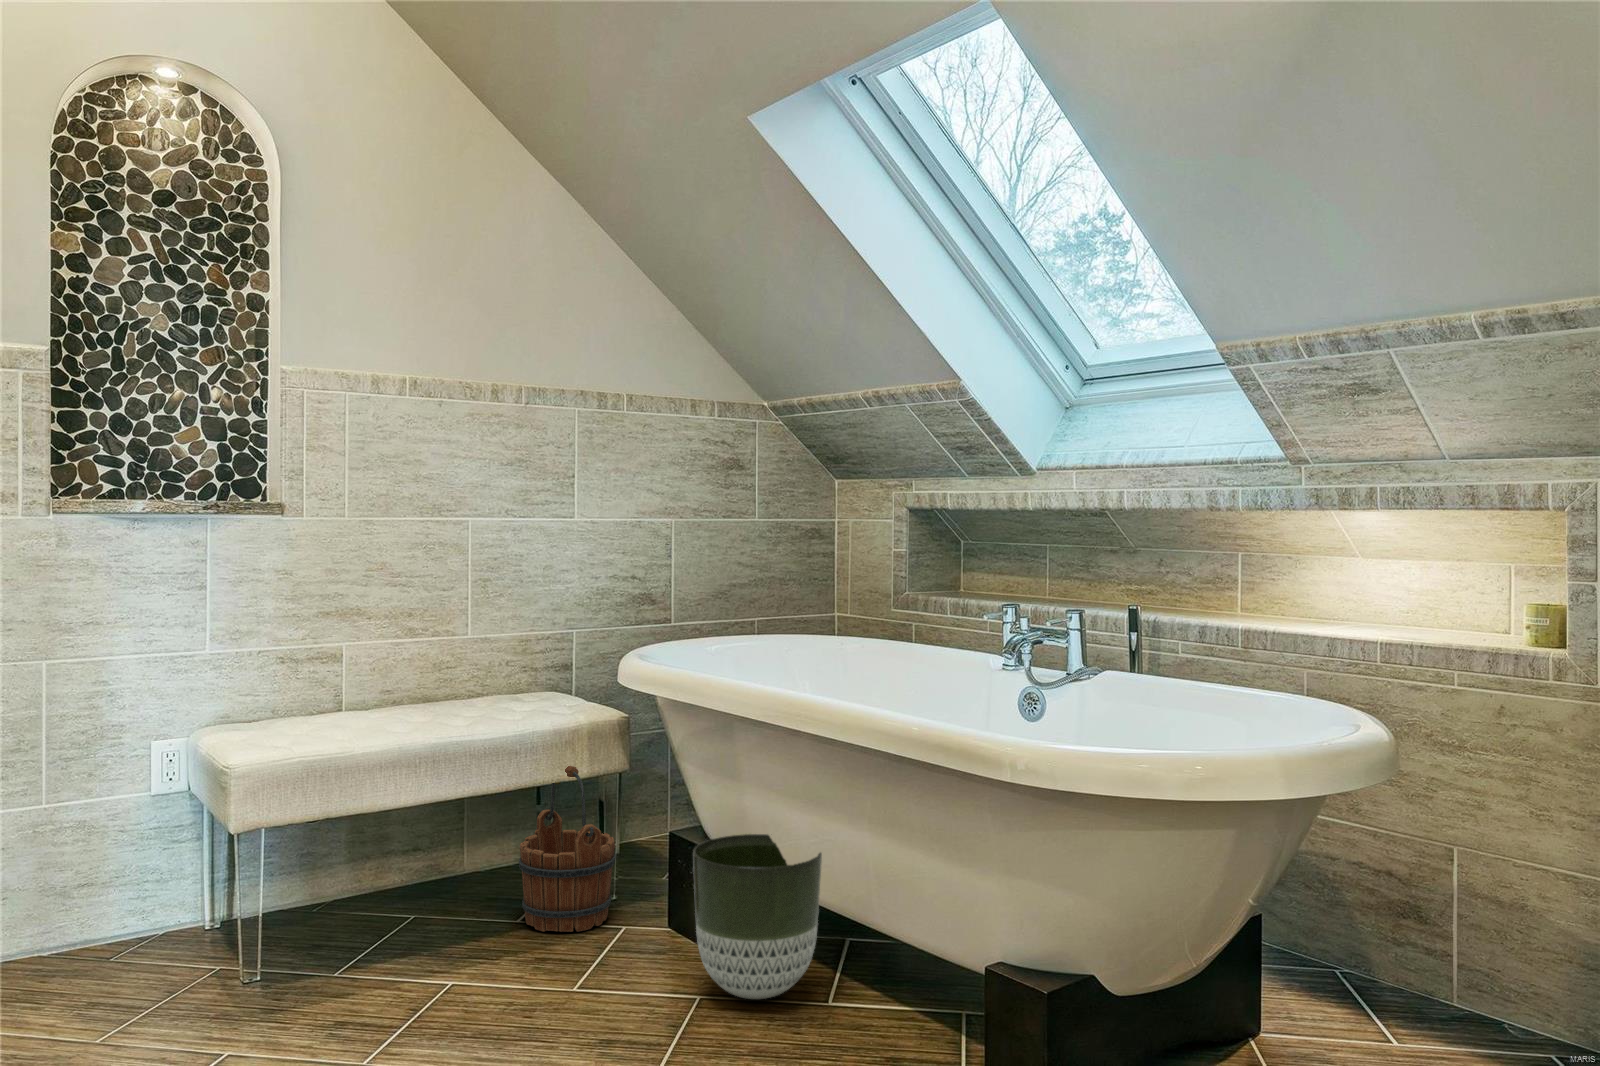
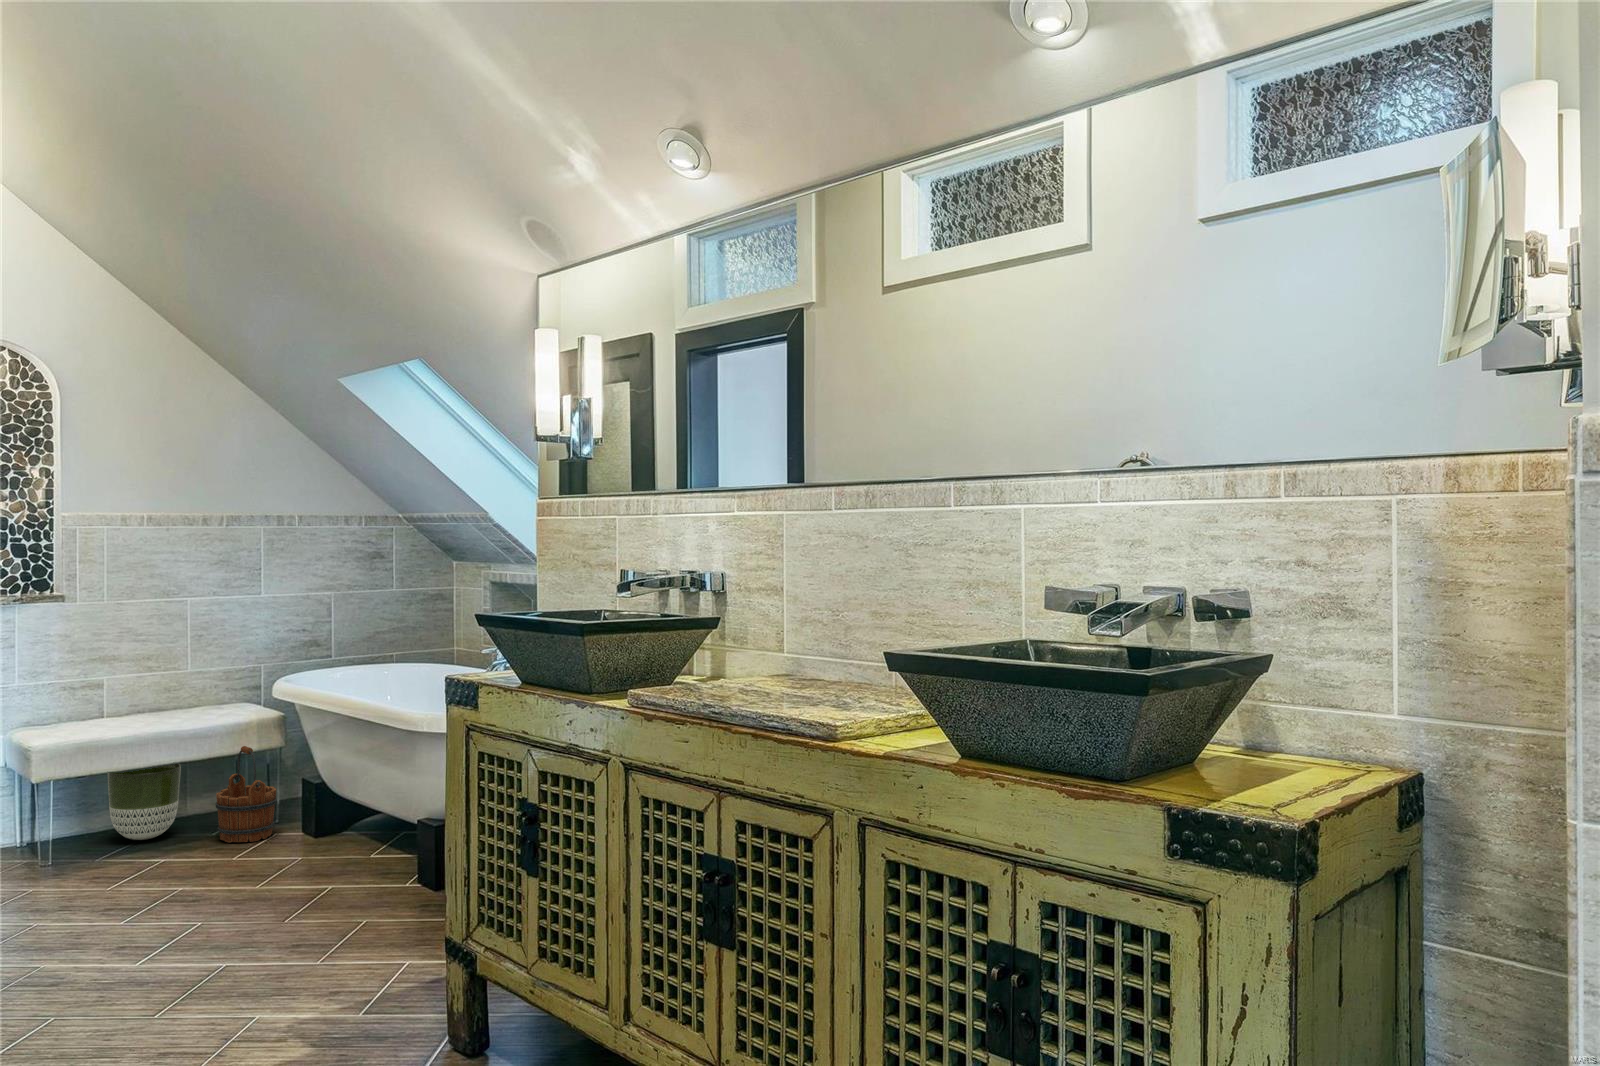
planter: present [693,834,822,999] -> present [108,764,181,840]

